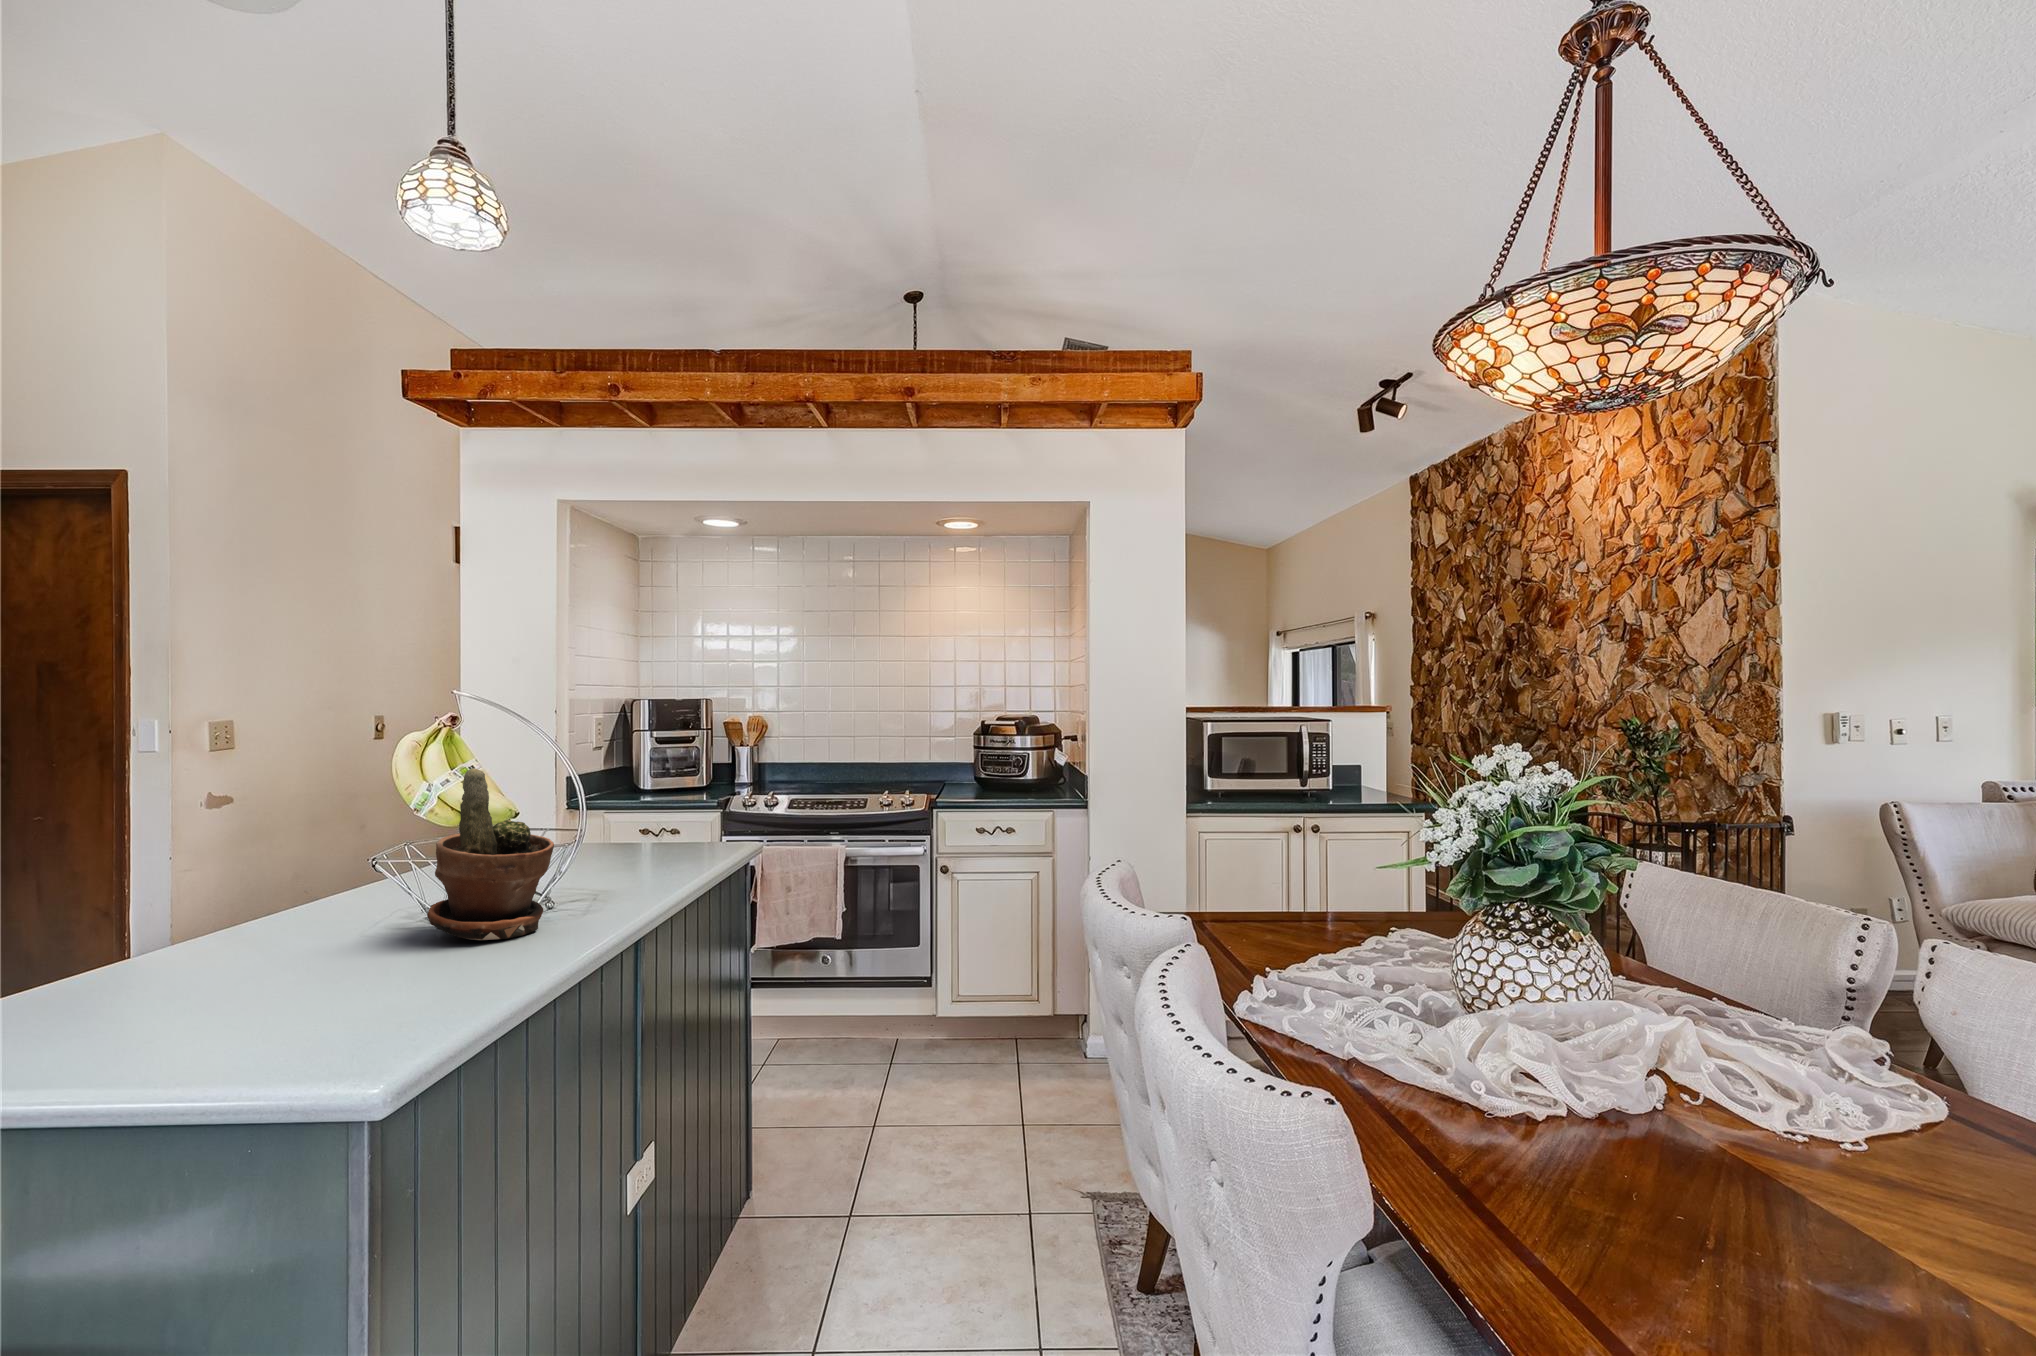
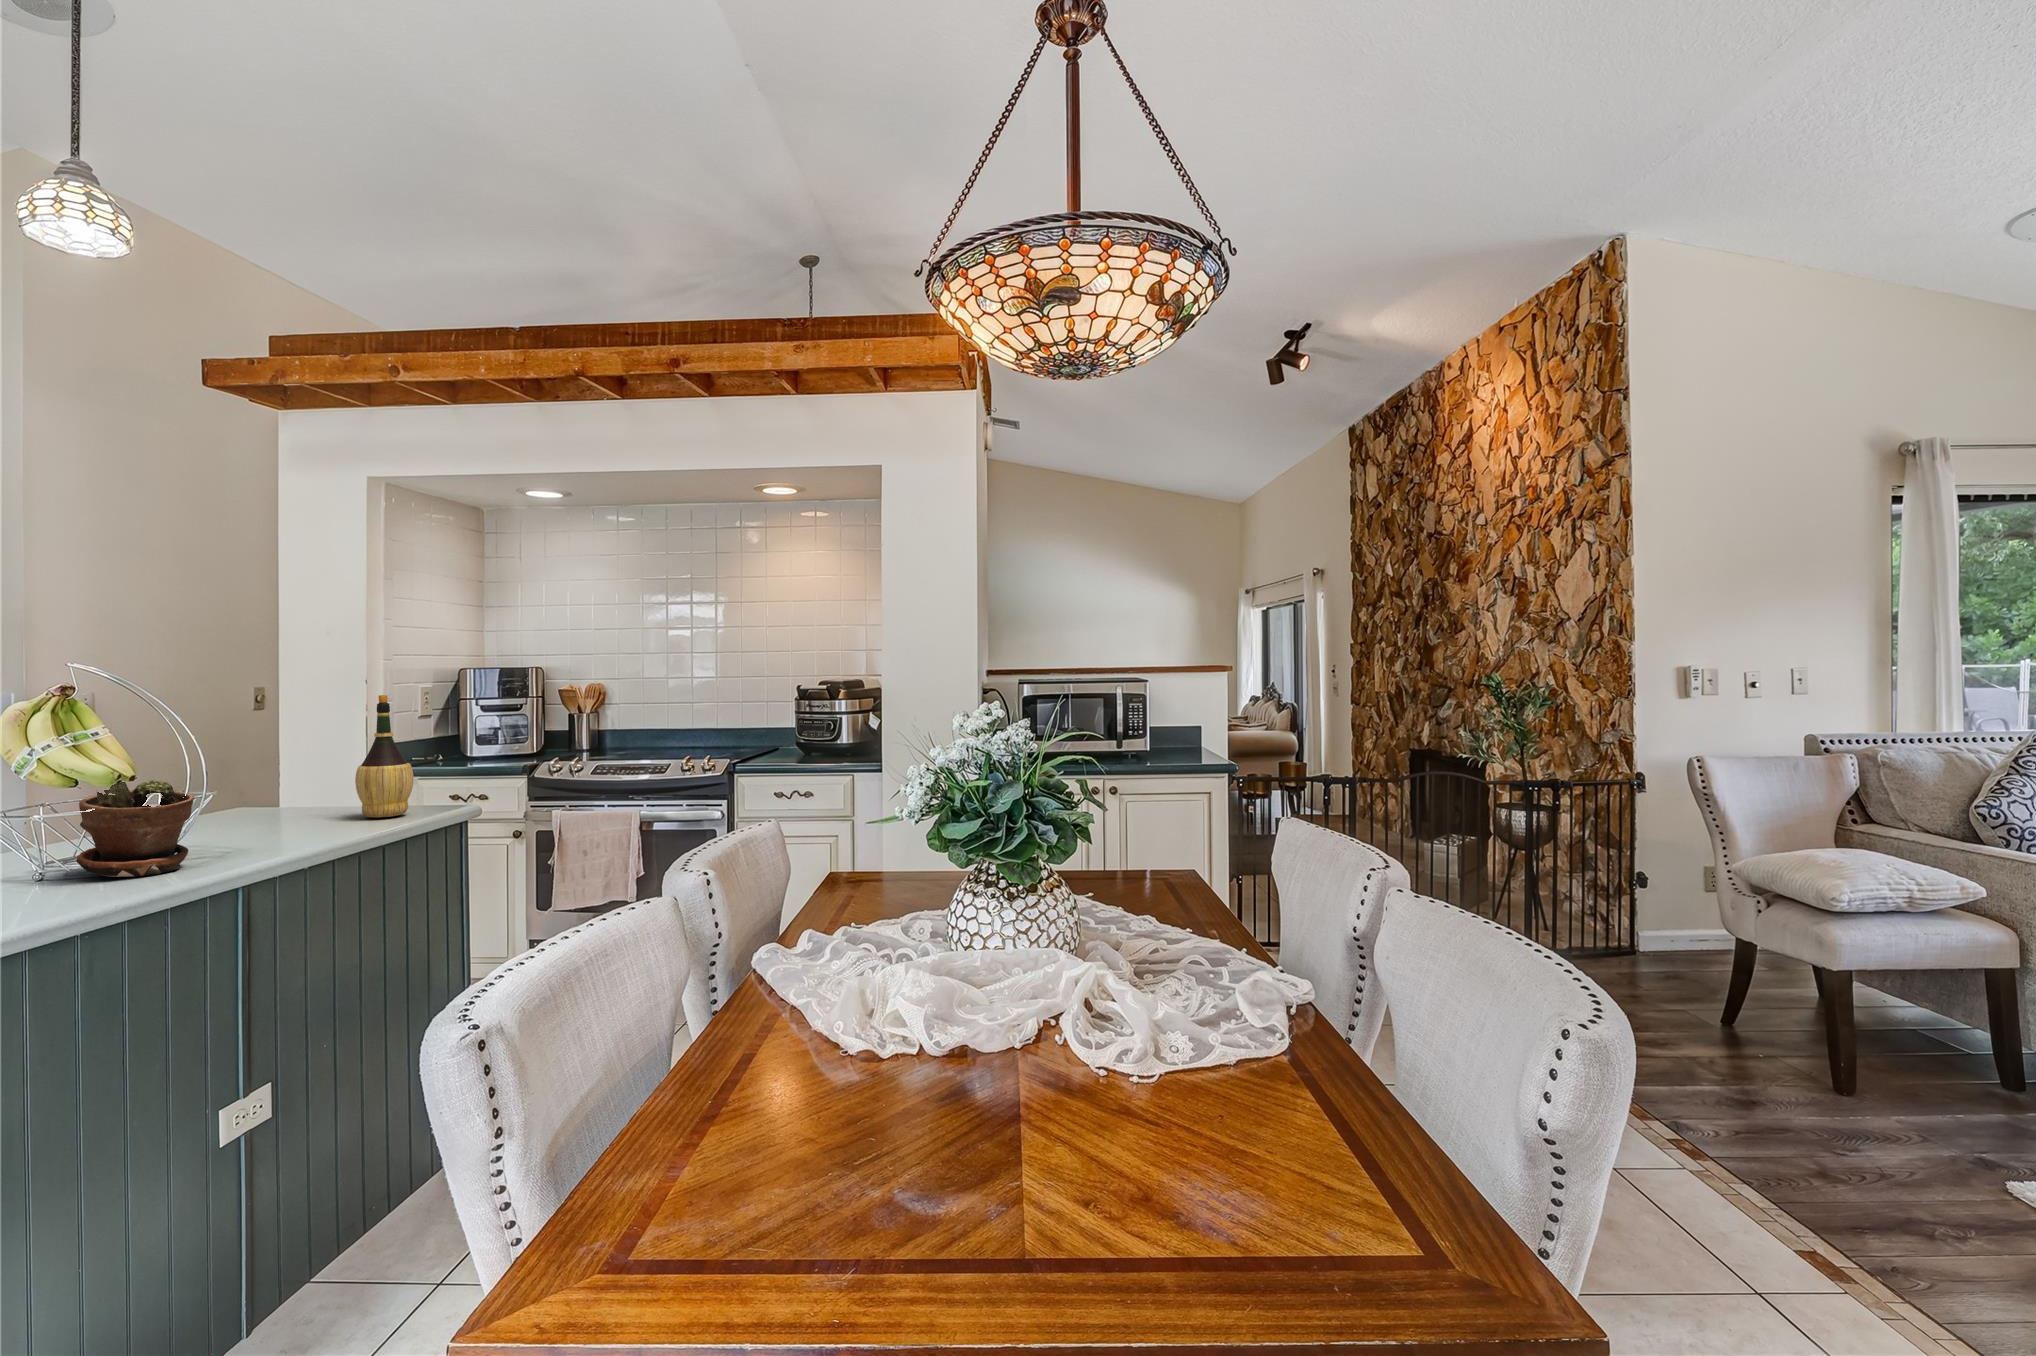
wine bottle: none [625,720,685,860] -> present [355,695,414,817]

